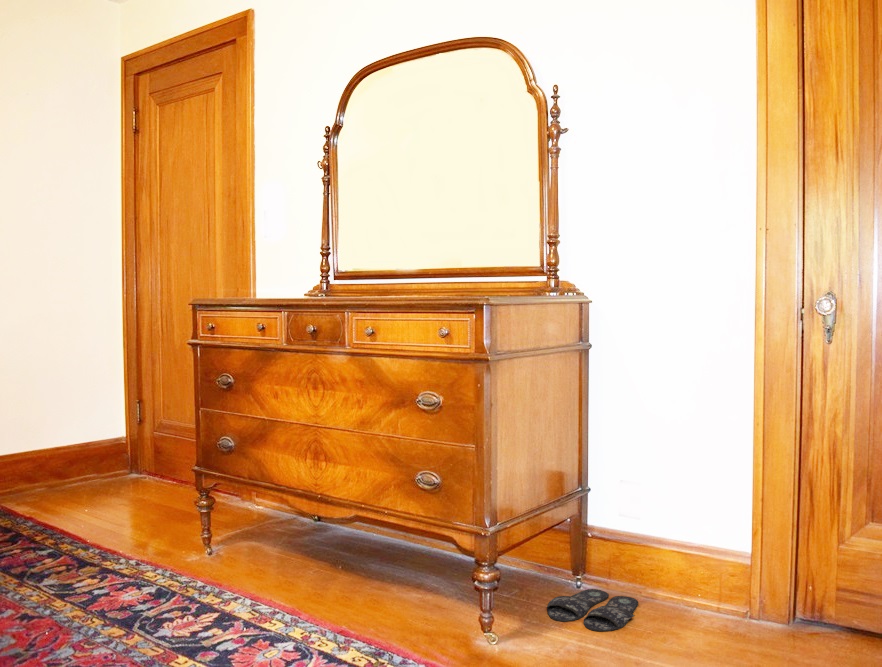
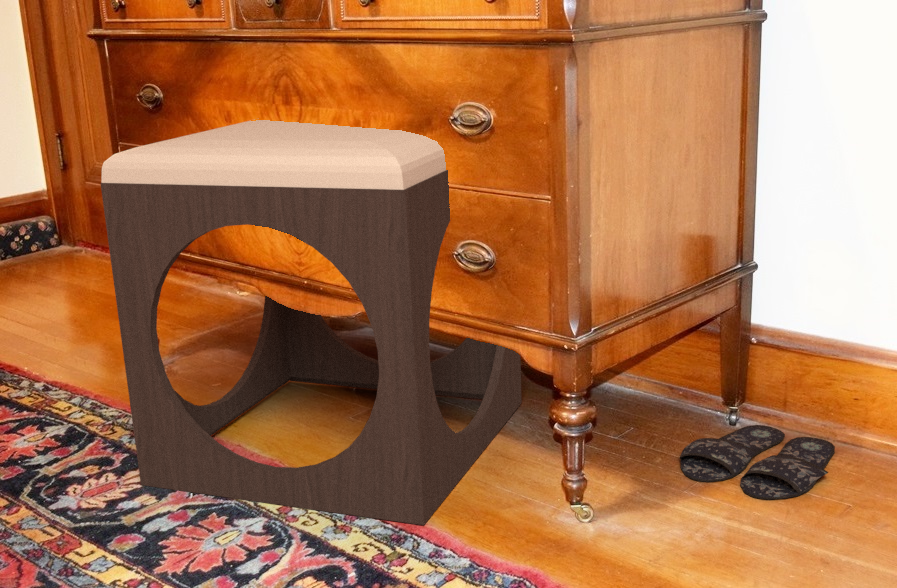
footstool: none [209,394,448,646] -> present [101,120,522,525]

